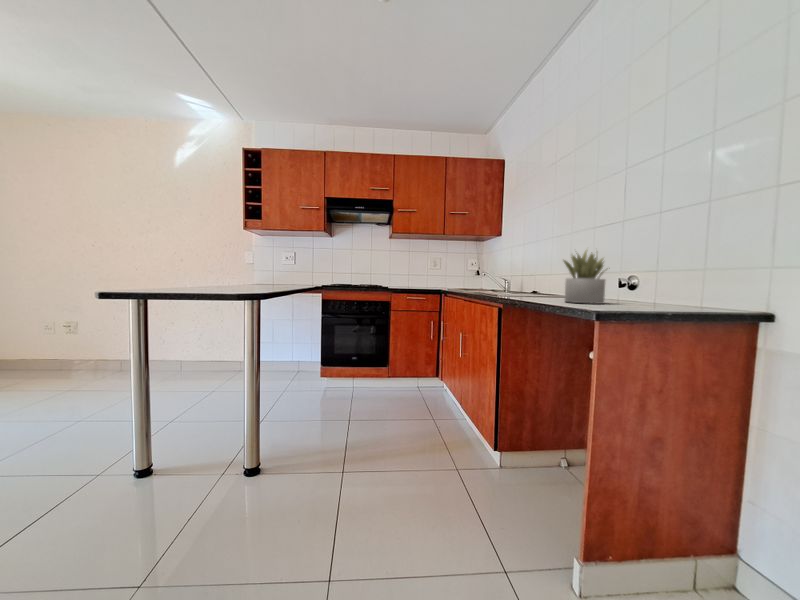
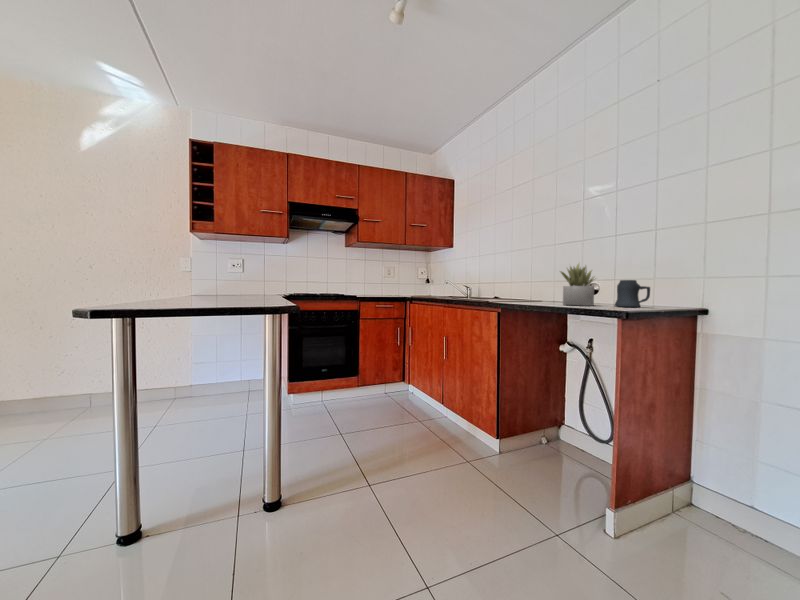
mug: none [628,270,677,308] -> present [615,280,650,307]

